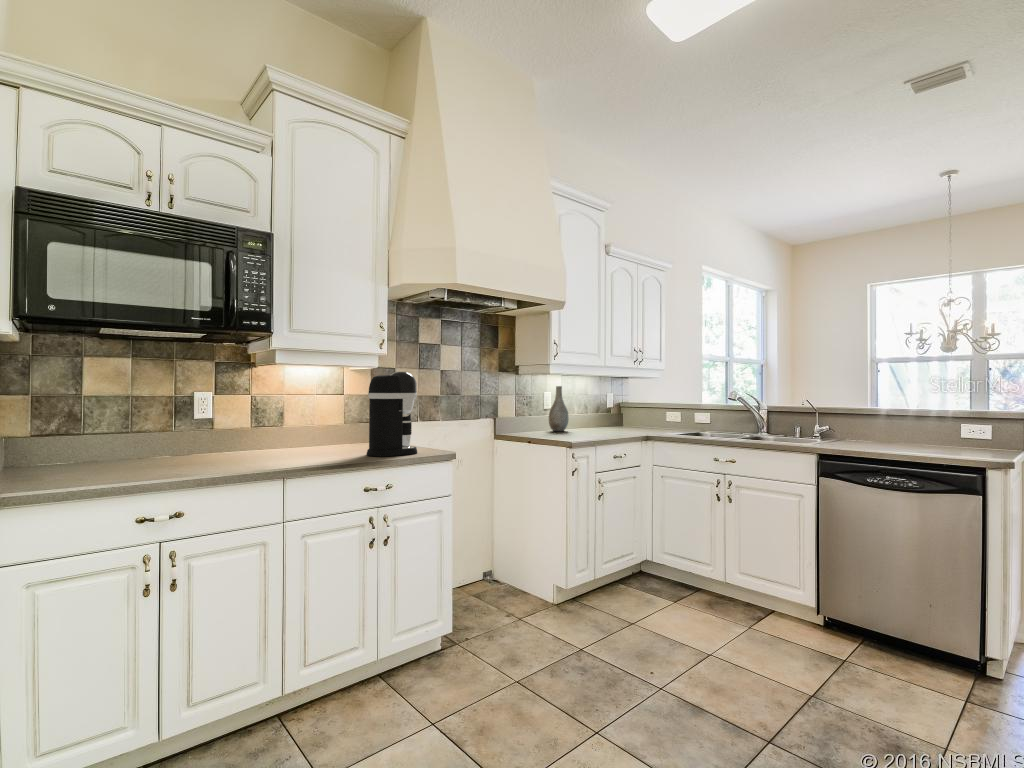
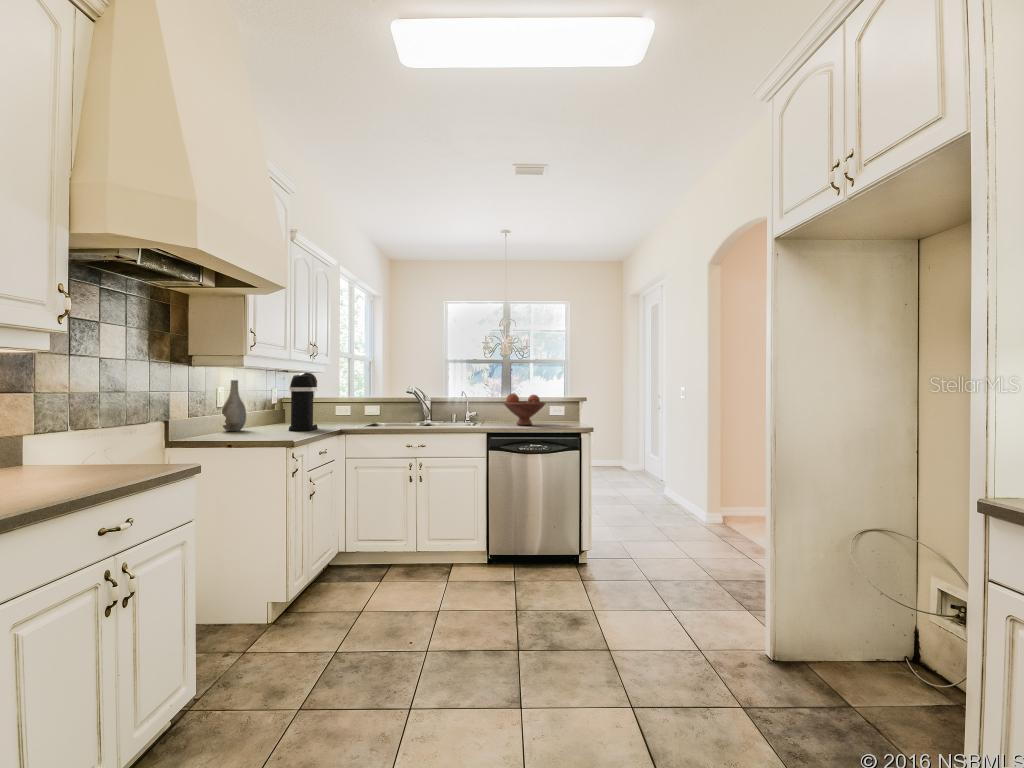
coffee maker: present [367,371,417,457] -> present [289,372,318,431]
fruit bowl: none [856,402,930,448] -> present [503,393,546,425]

